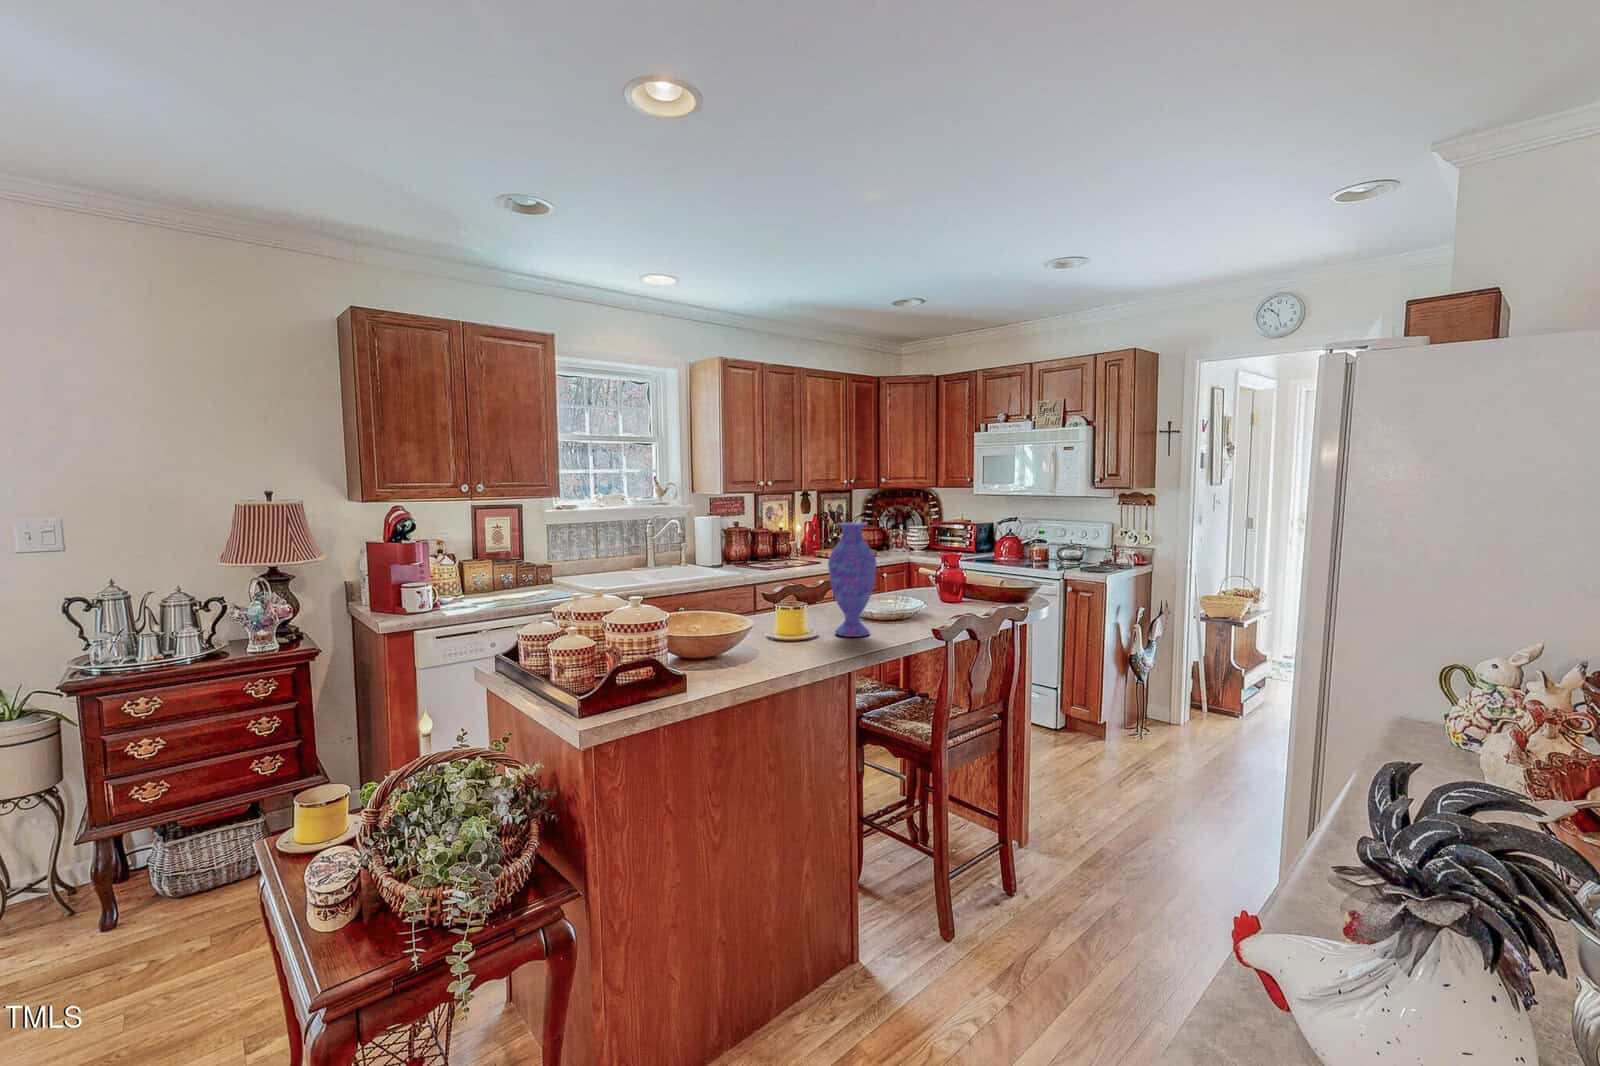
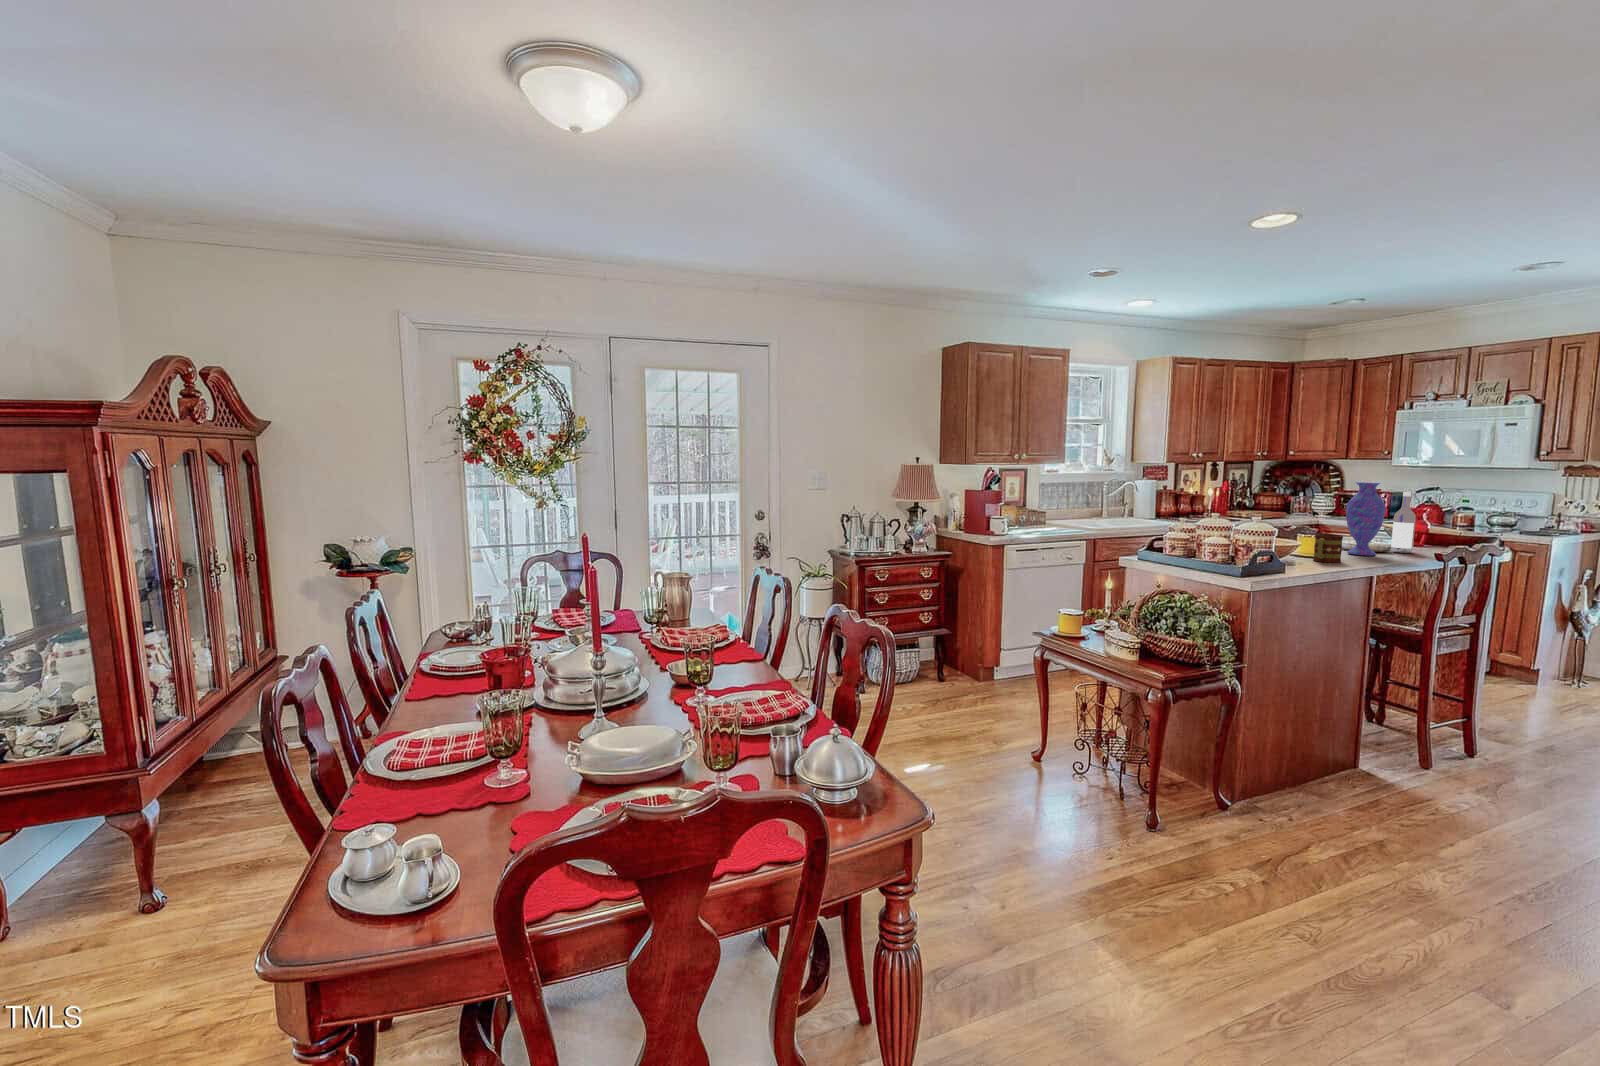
wine bottle: none [899,535,924,625] -> present [1391,492,1416,553]
mug: none [753,611,797,663] -> present [1313,534,1343,563]

